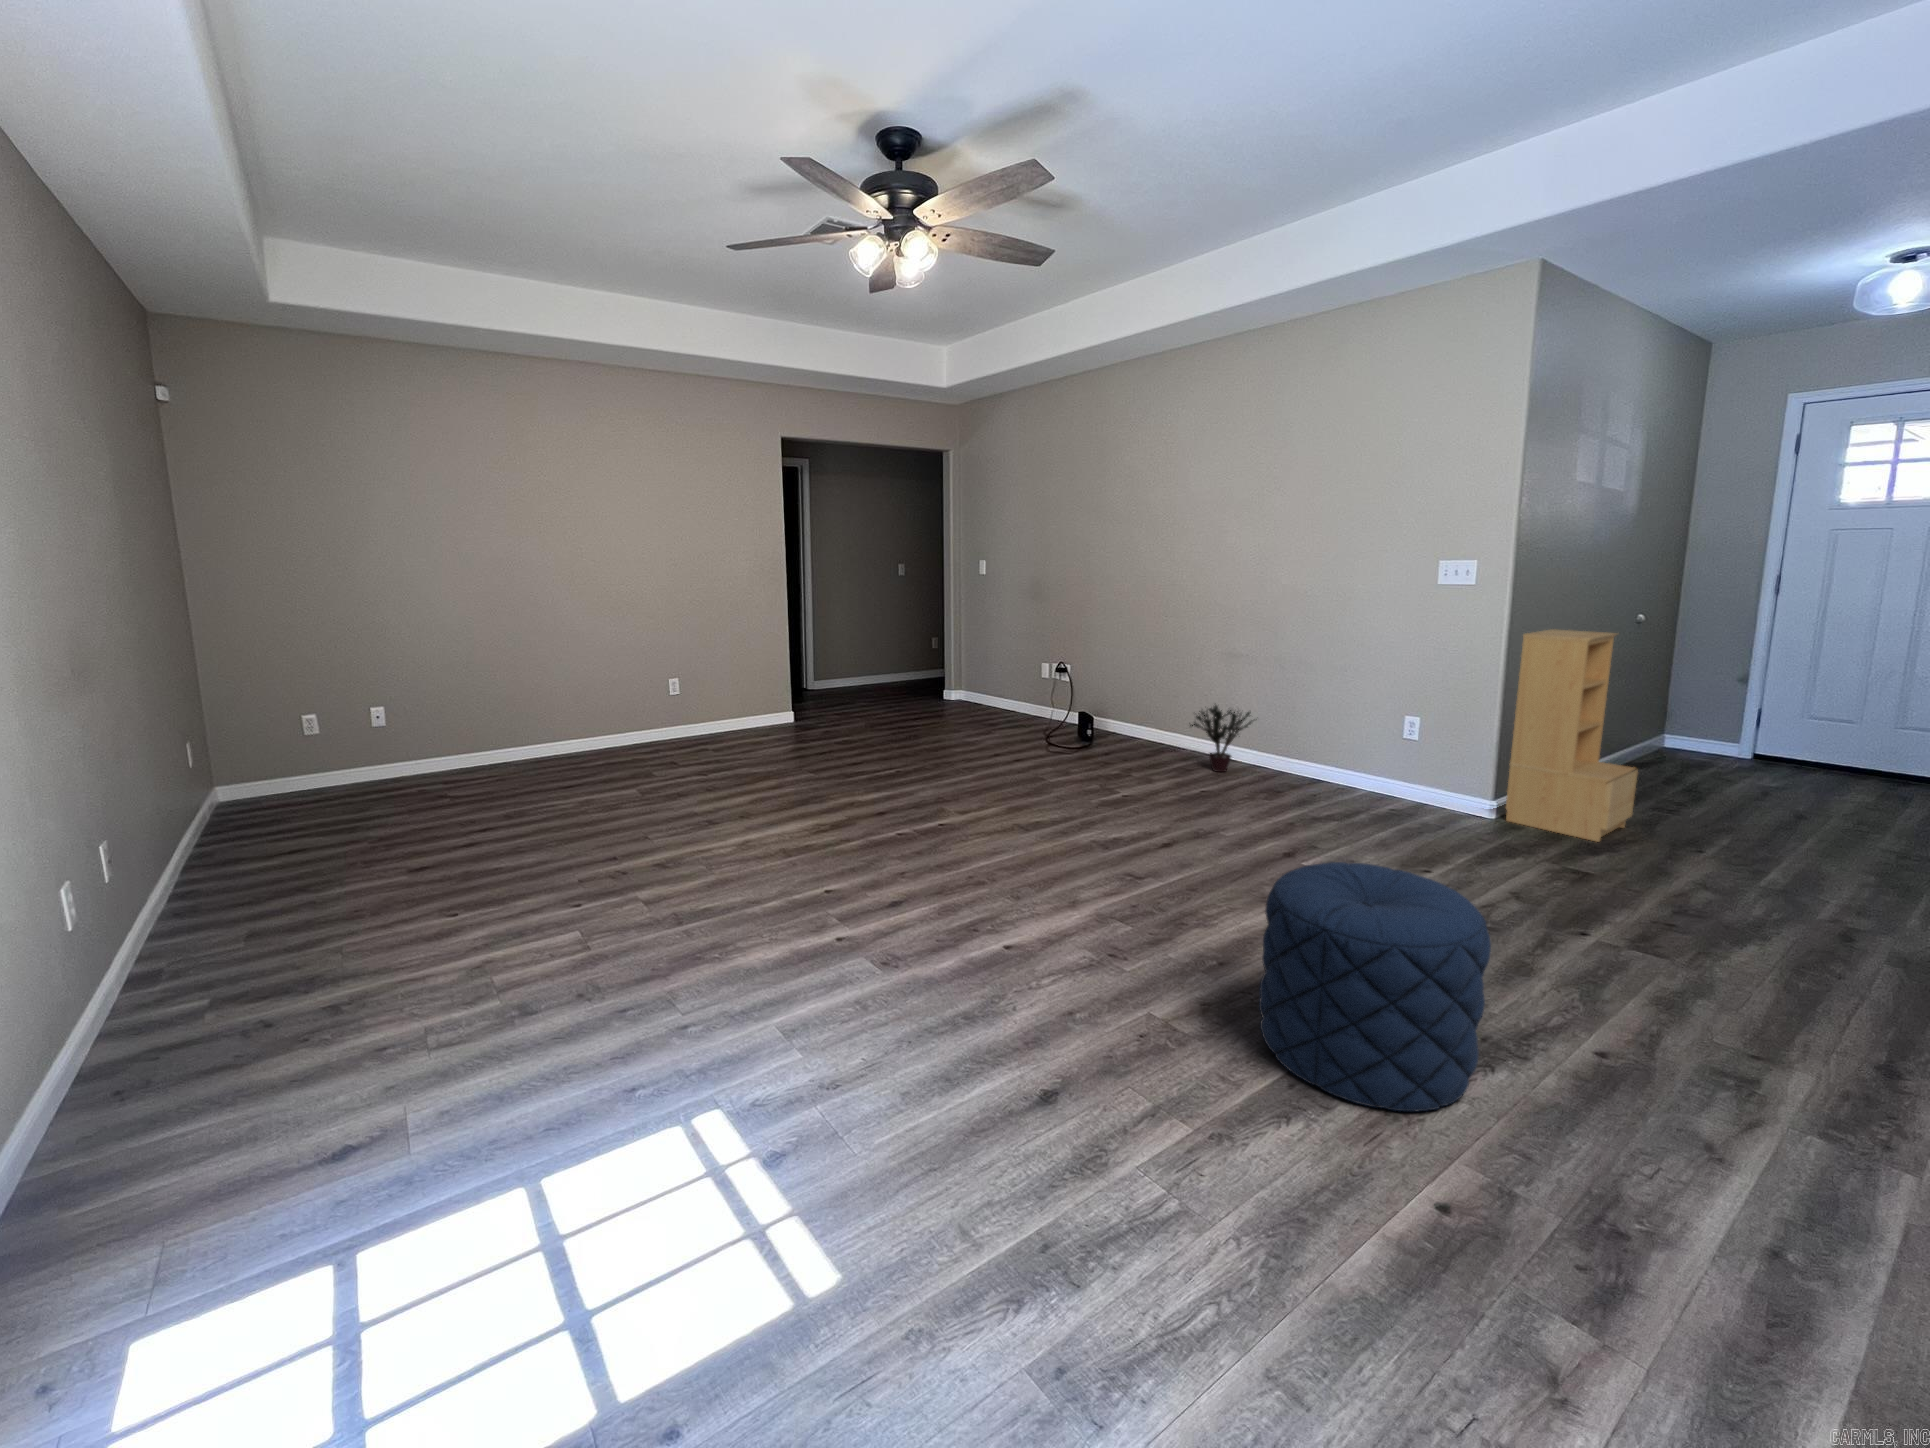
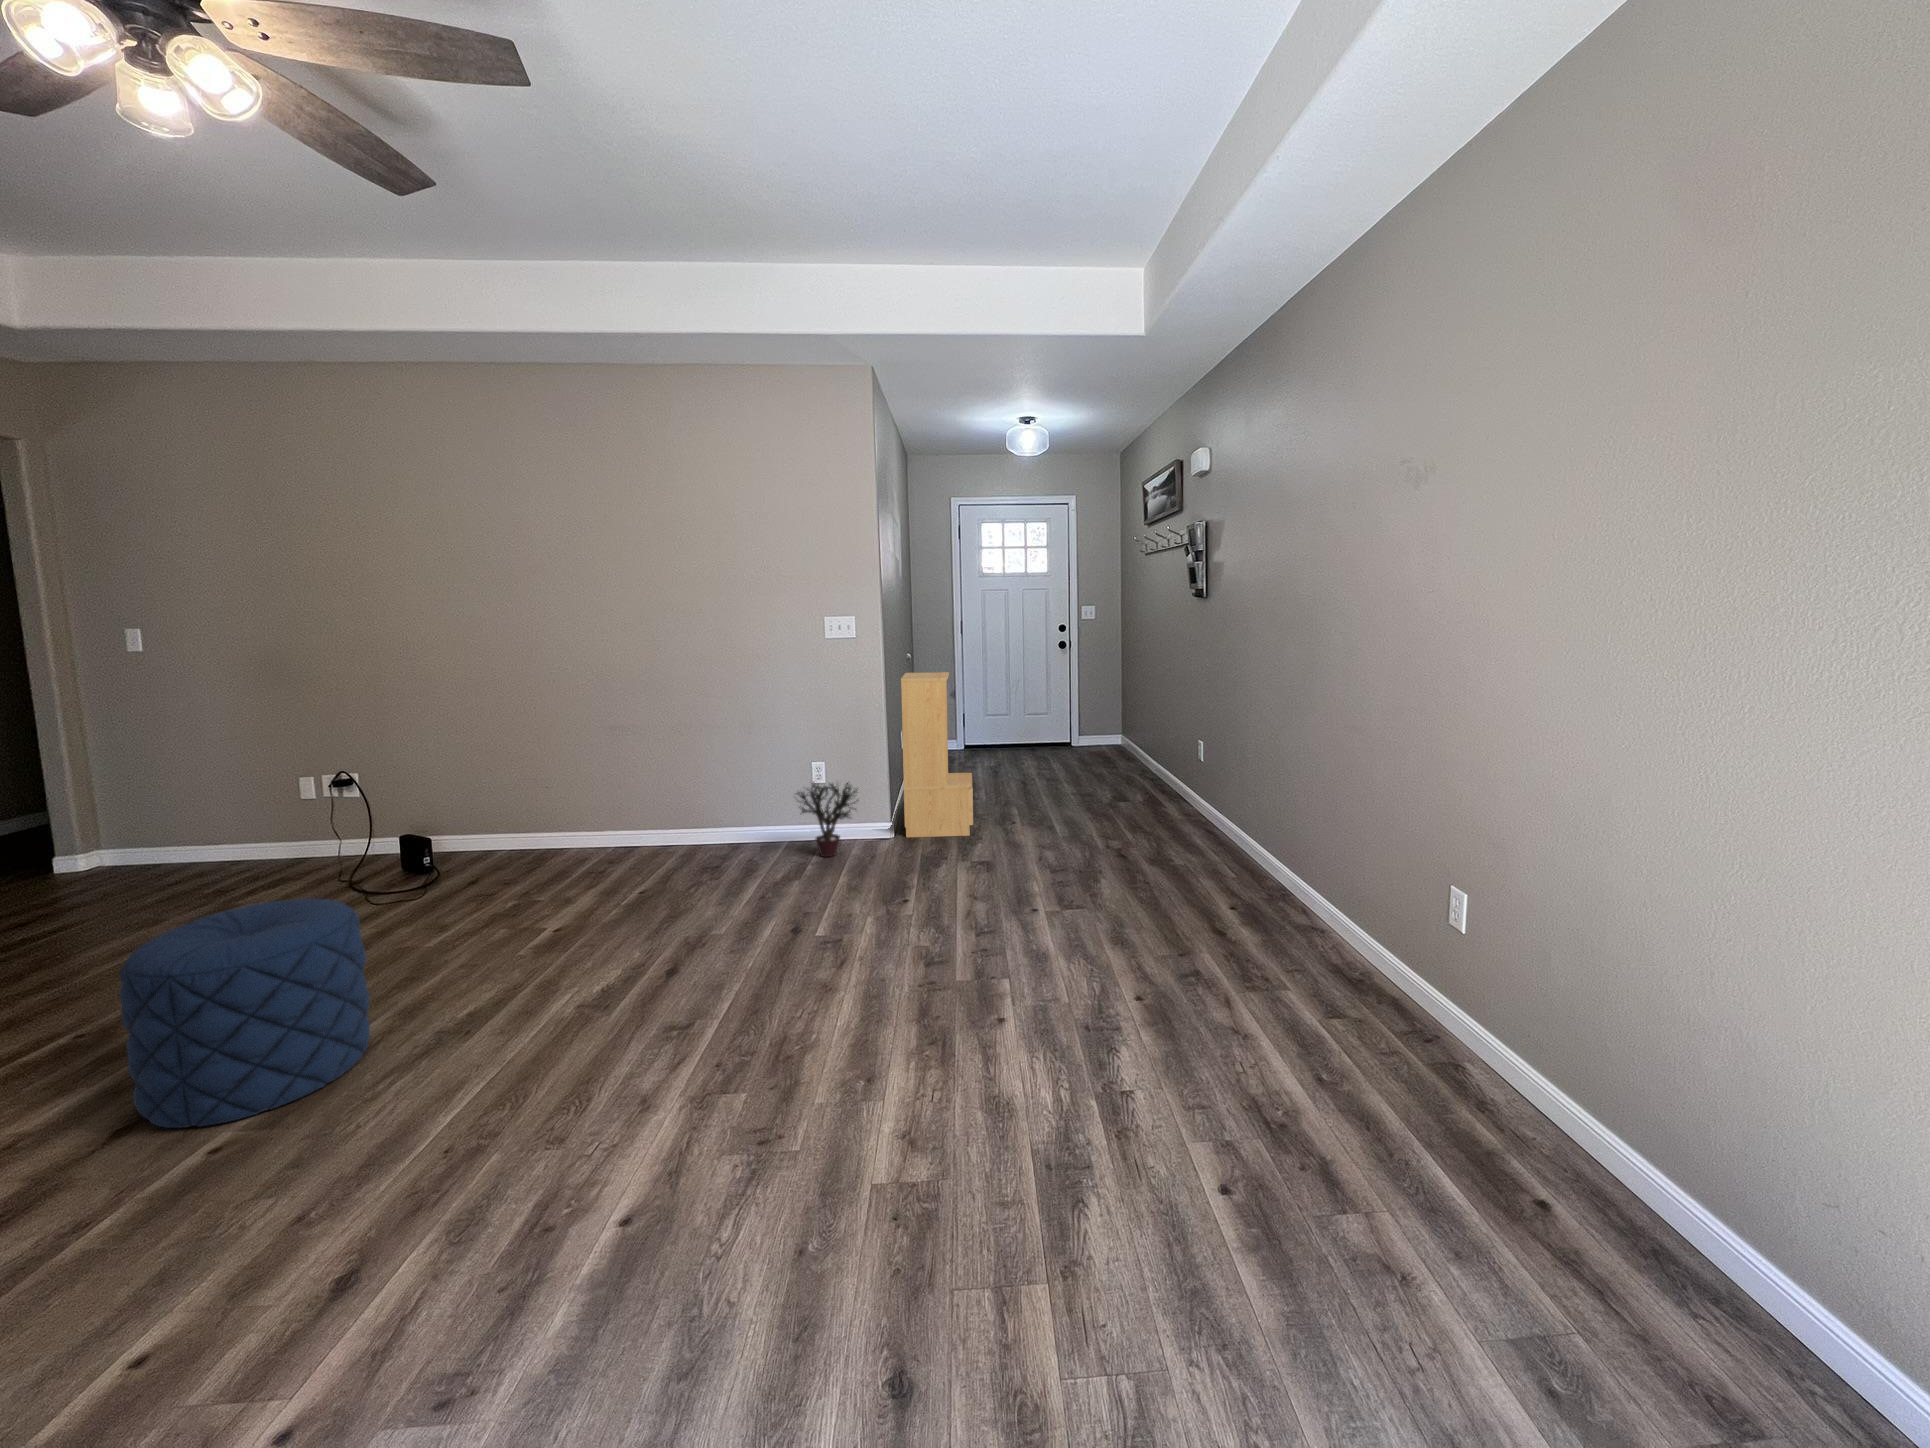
potted plant: present [1190,705,1252,772] -> present [797,782,858,857]
pouf: present [1259,862,1491,1111] -> present [120,898,370,1128]

